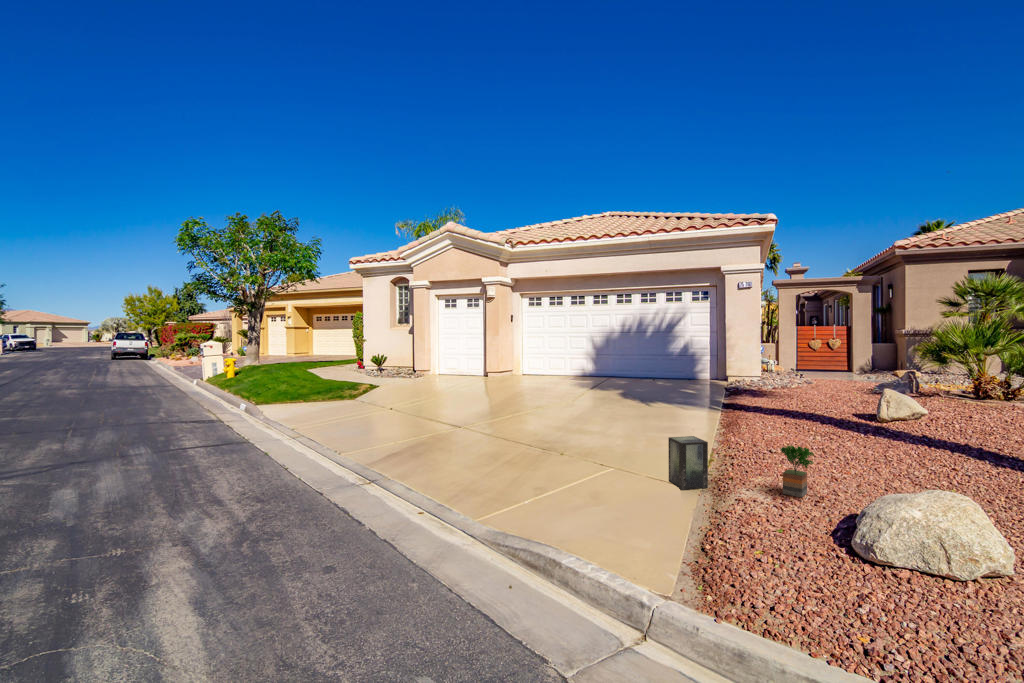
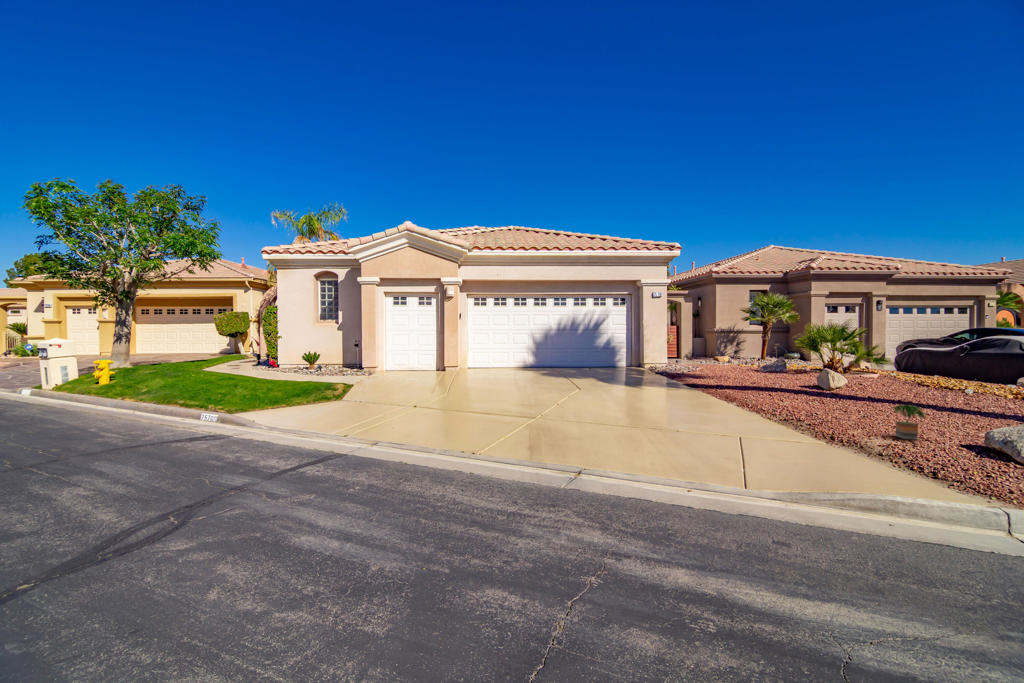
storage box: present [668,436,708,490] -> none [825,403,859,444]

